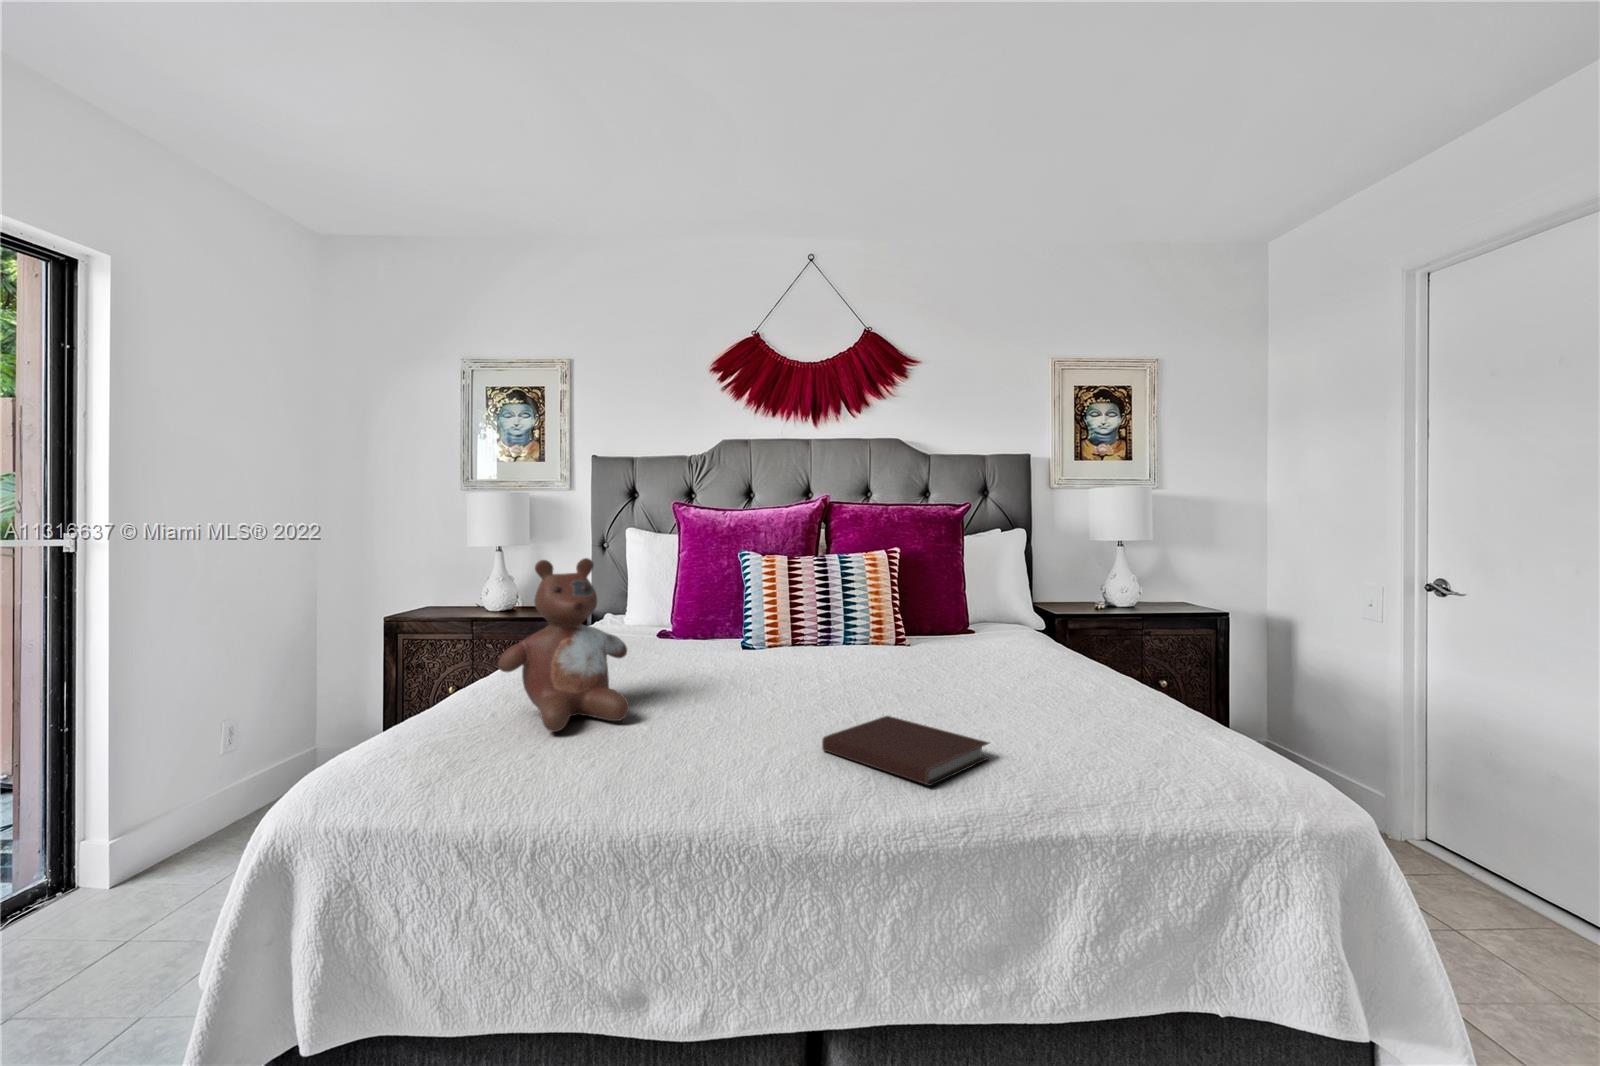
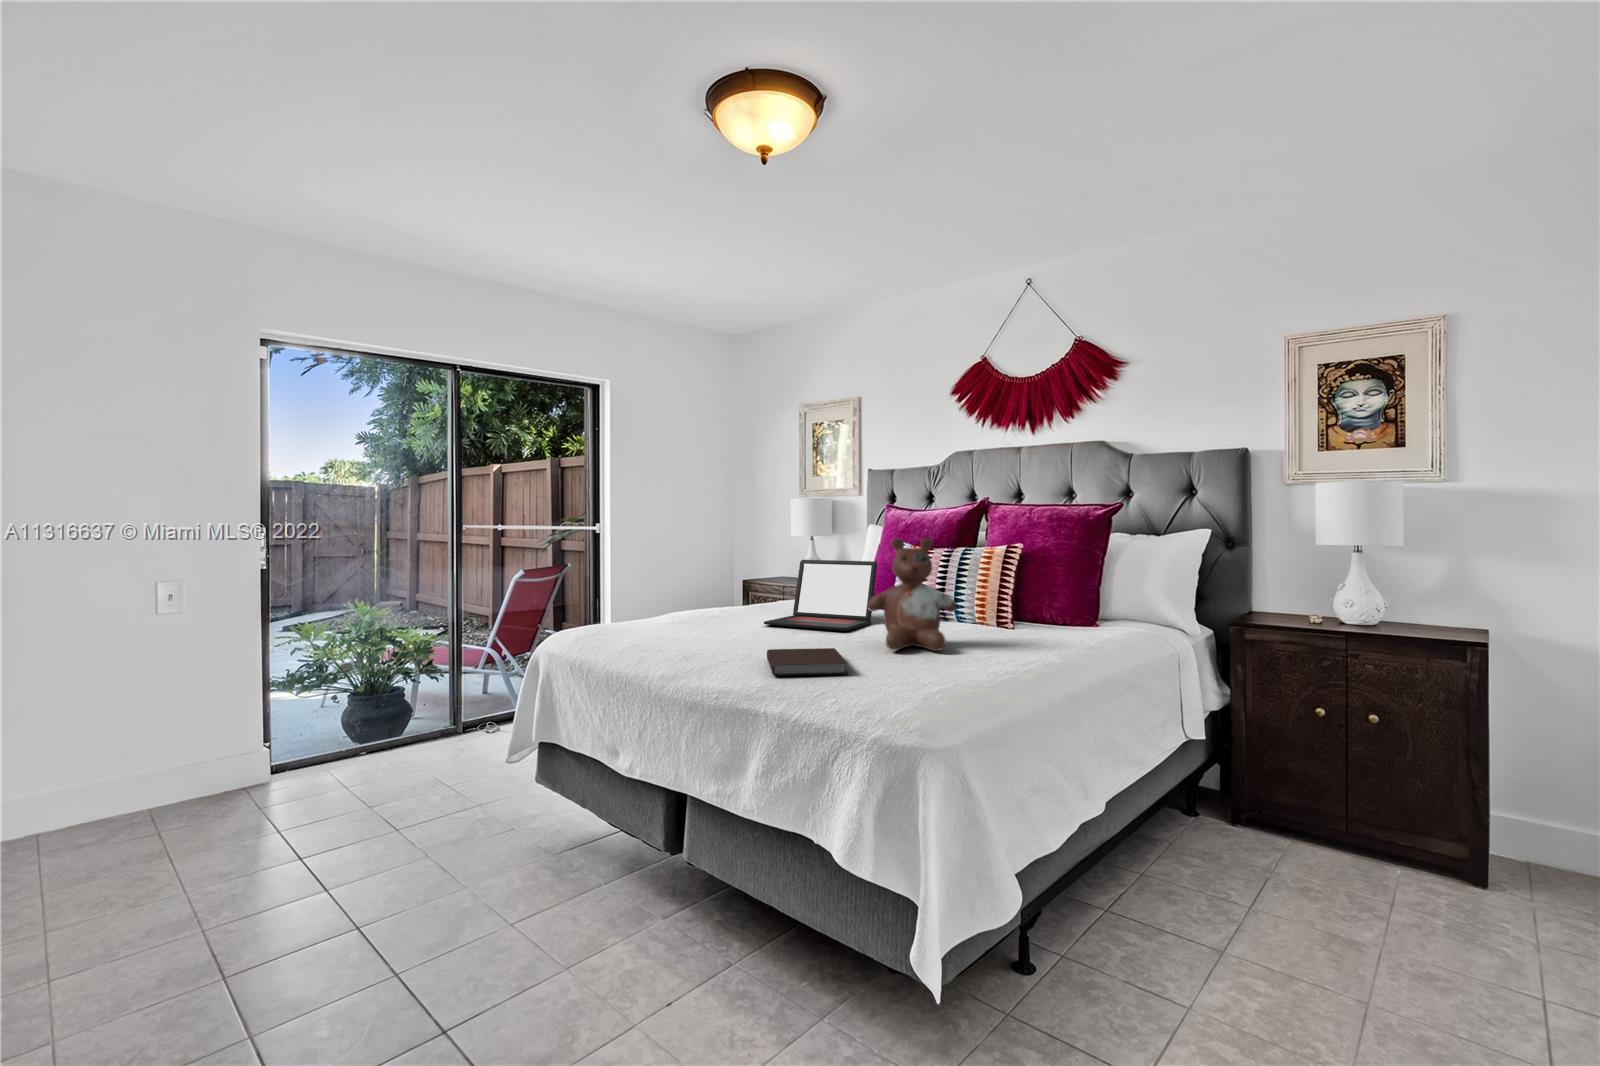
stuffed bear: present [498,558,629,732] -> present [868,538,957,651]
laptop: none [652,579,784,681] -> present [764,560,877,631]

